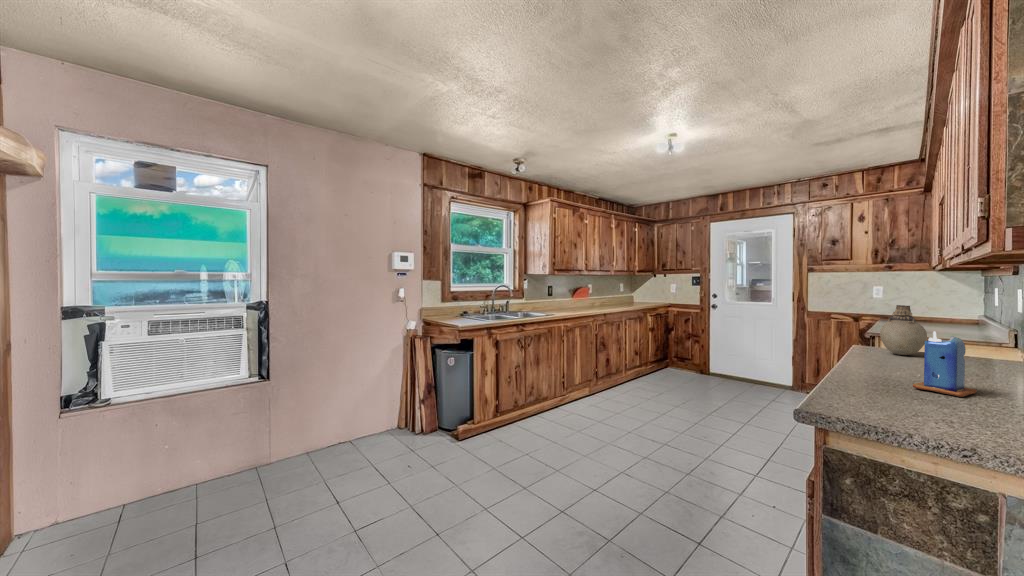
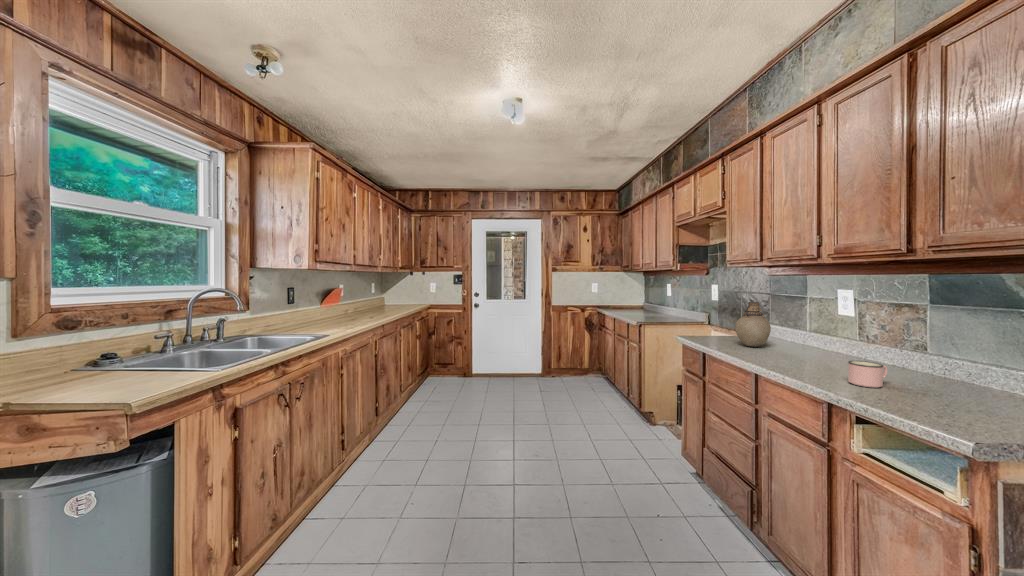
candle: present [913,331,977,397] -> none [911,331,978,395]
mug: none [851,356,894,380] -> present [848,361,887,388]

